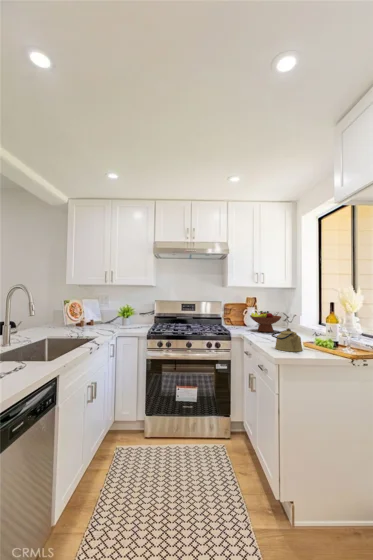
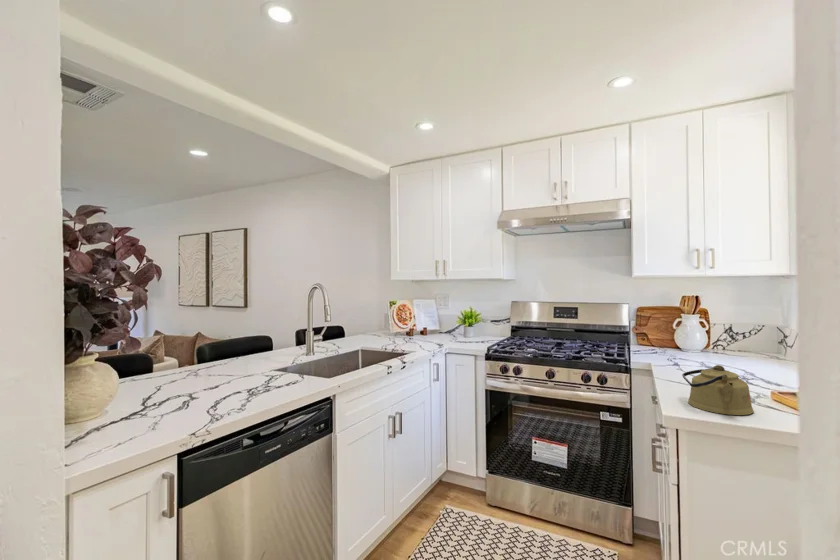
fruit bowl: present [250,311,281,332] -> none [677,321,751,363]

